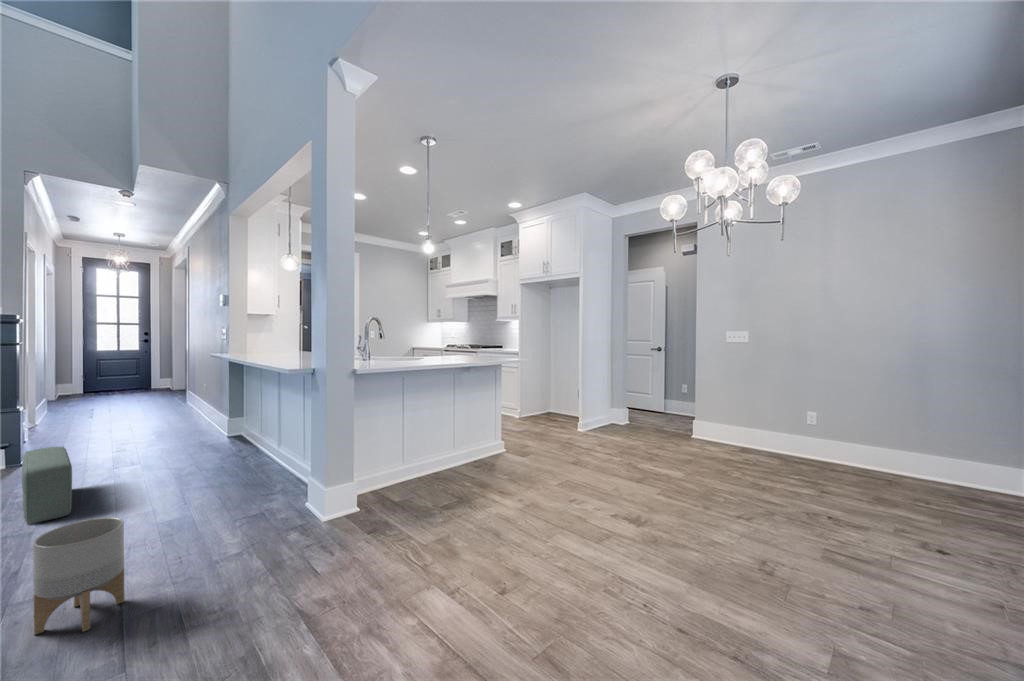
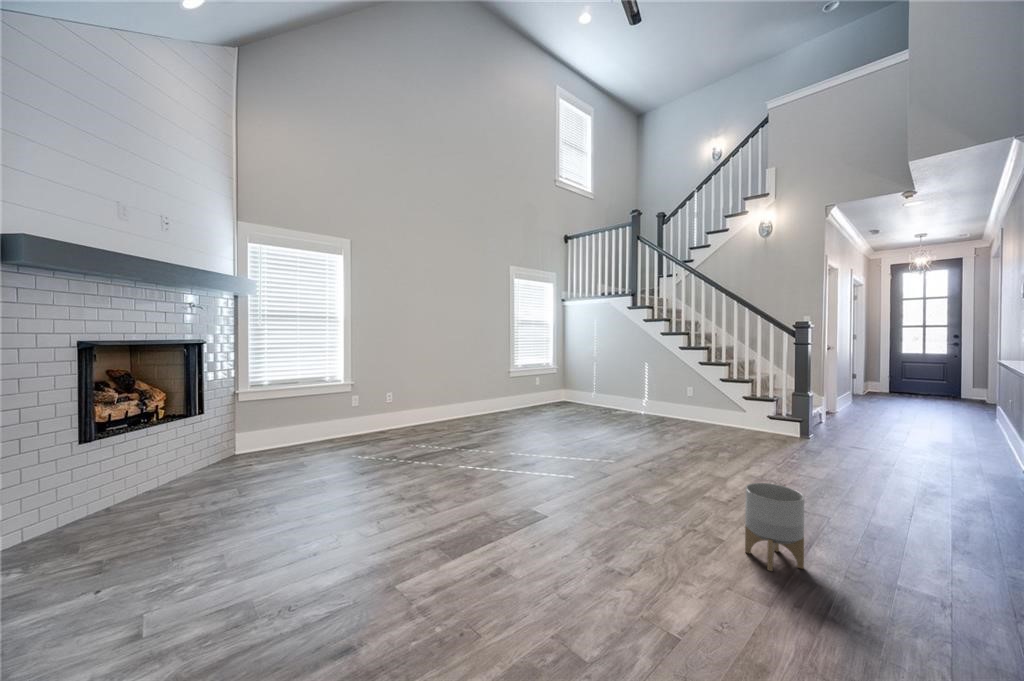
pouf: present [22,447,72,524] -> none [785,427,823,486]

